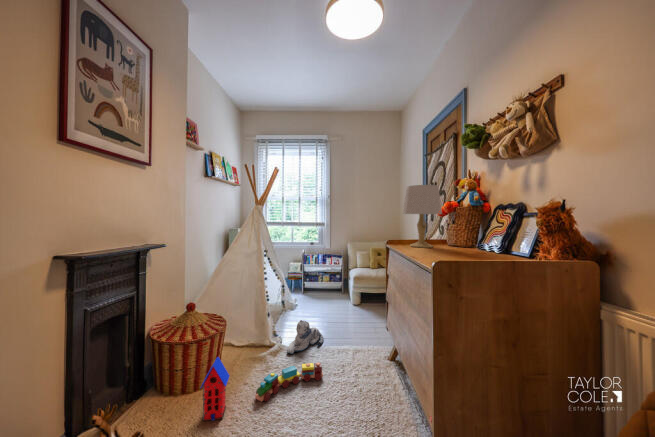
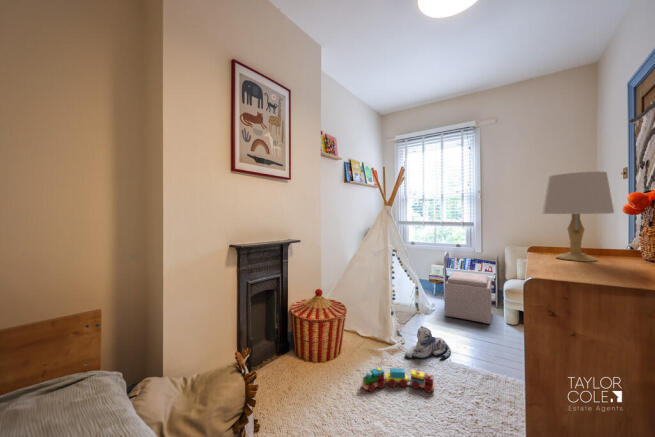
ottoman: none [307,267,342,308] -> present [444,272,492,324]
toy house: present [201,357,230,421] -> none [315,338,340,391]

